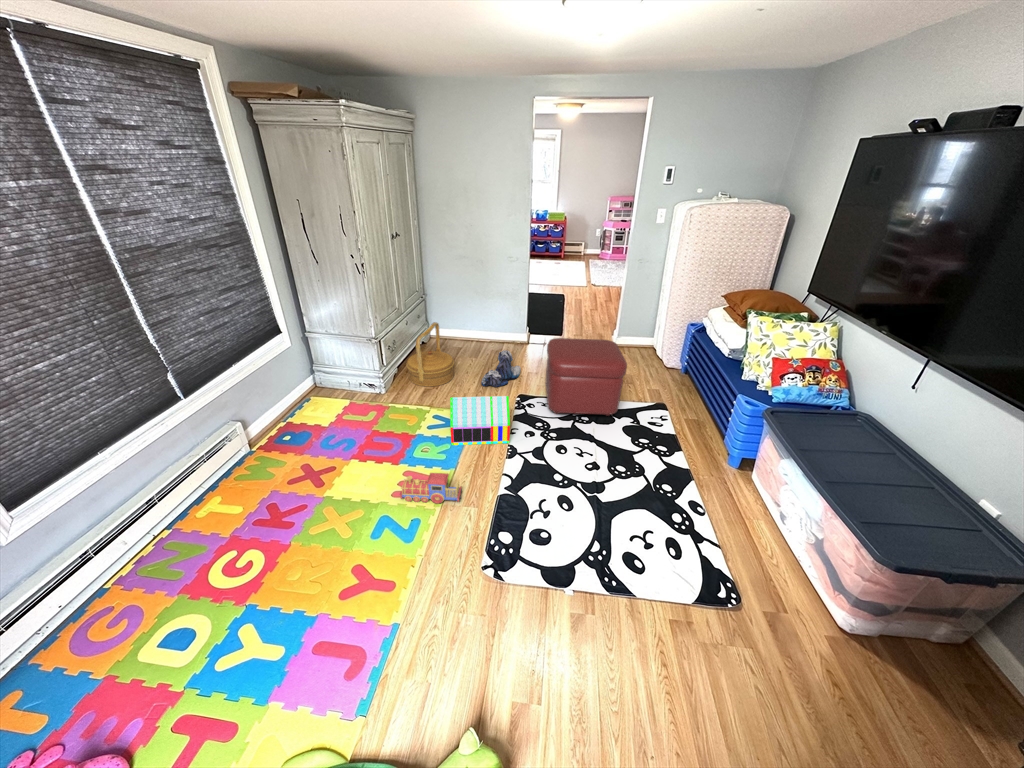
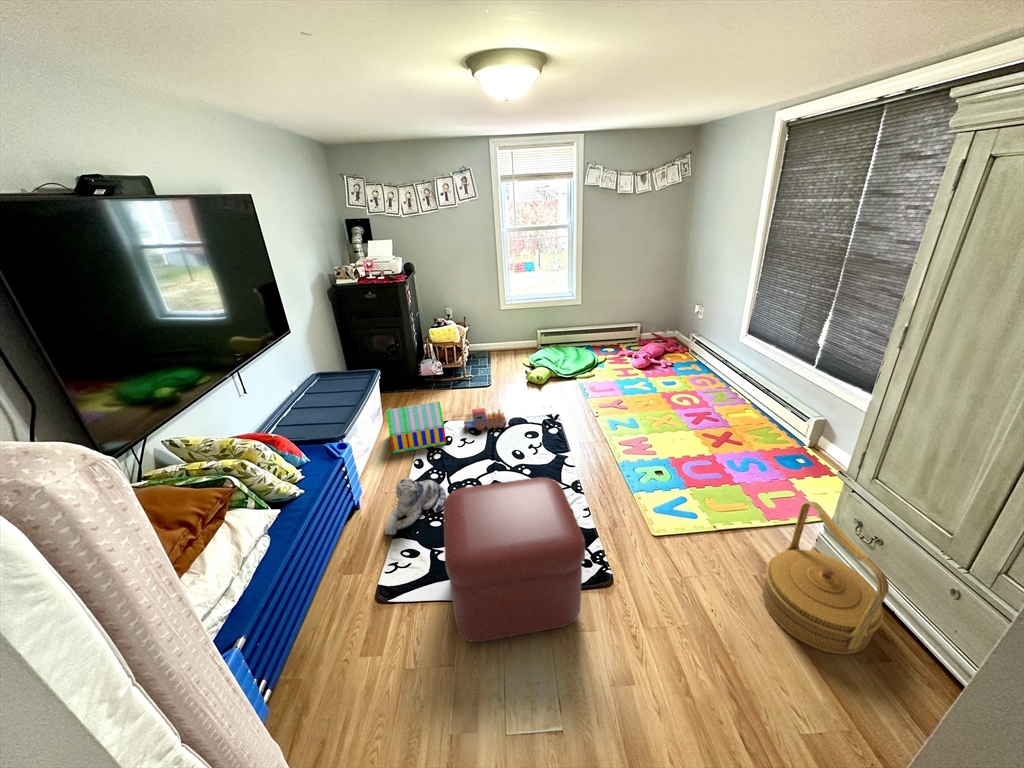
plush toy: present [481,350,521,388] -> present [385,478,446,535]
toy house: present [450,396,510,445] -> present [386,402,446,453]
toy train: present [400,473,462,504] -> present [464,408,507,430]

